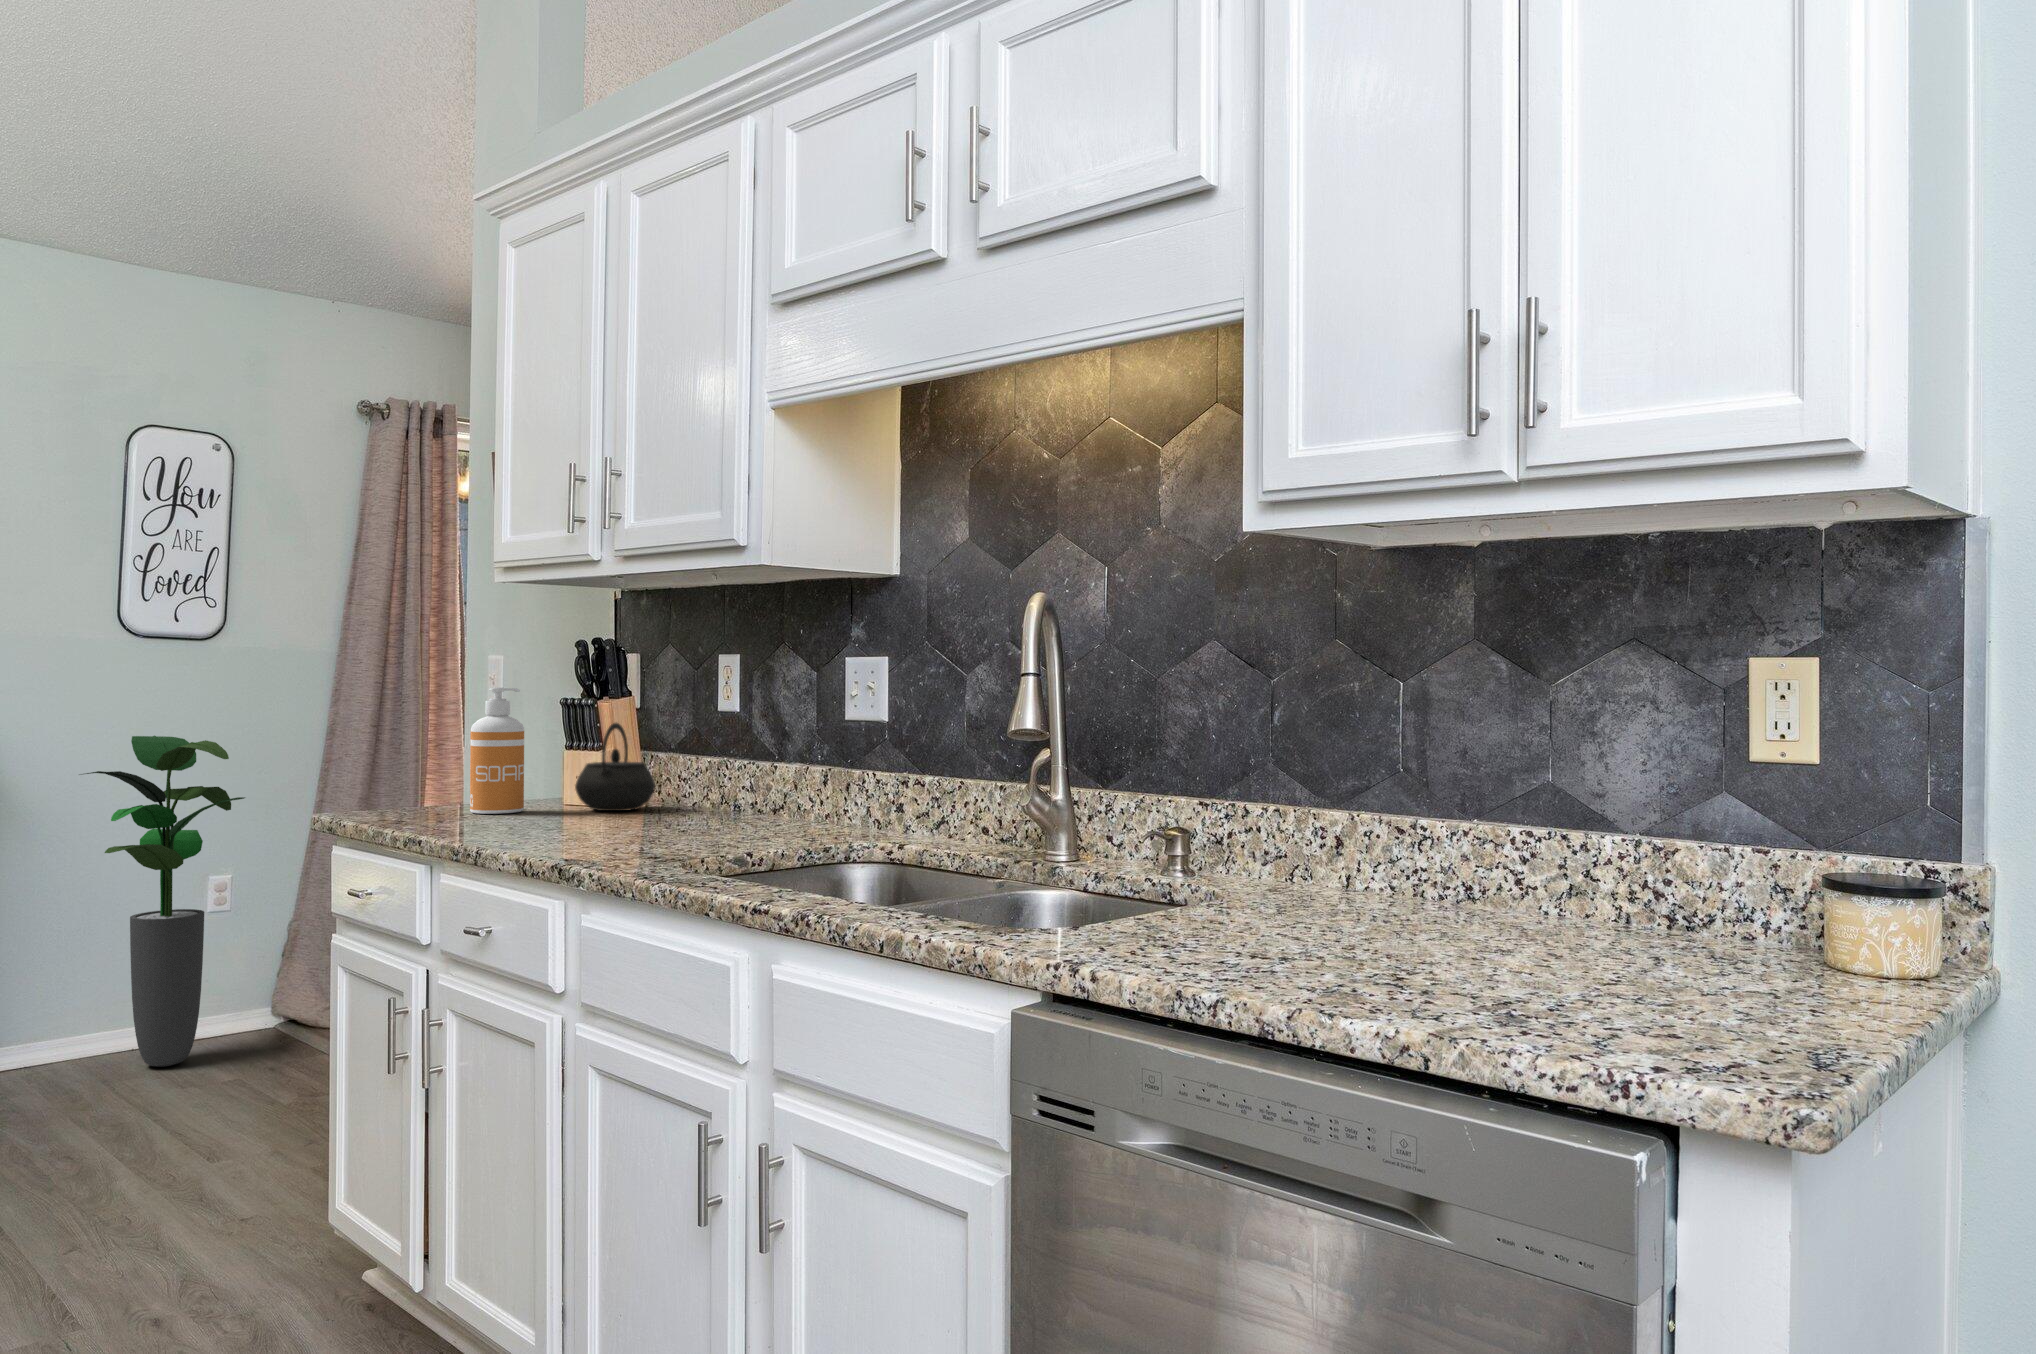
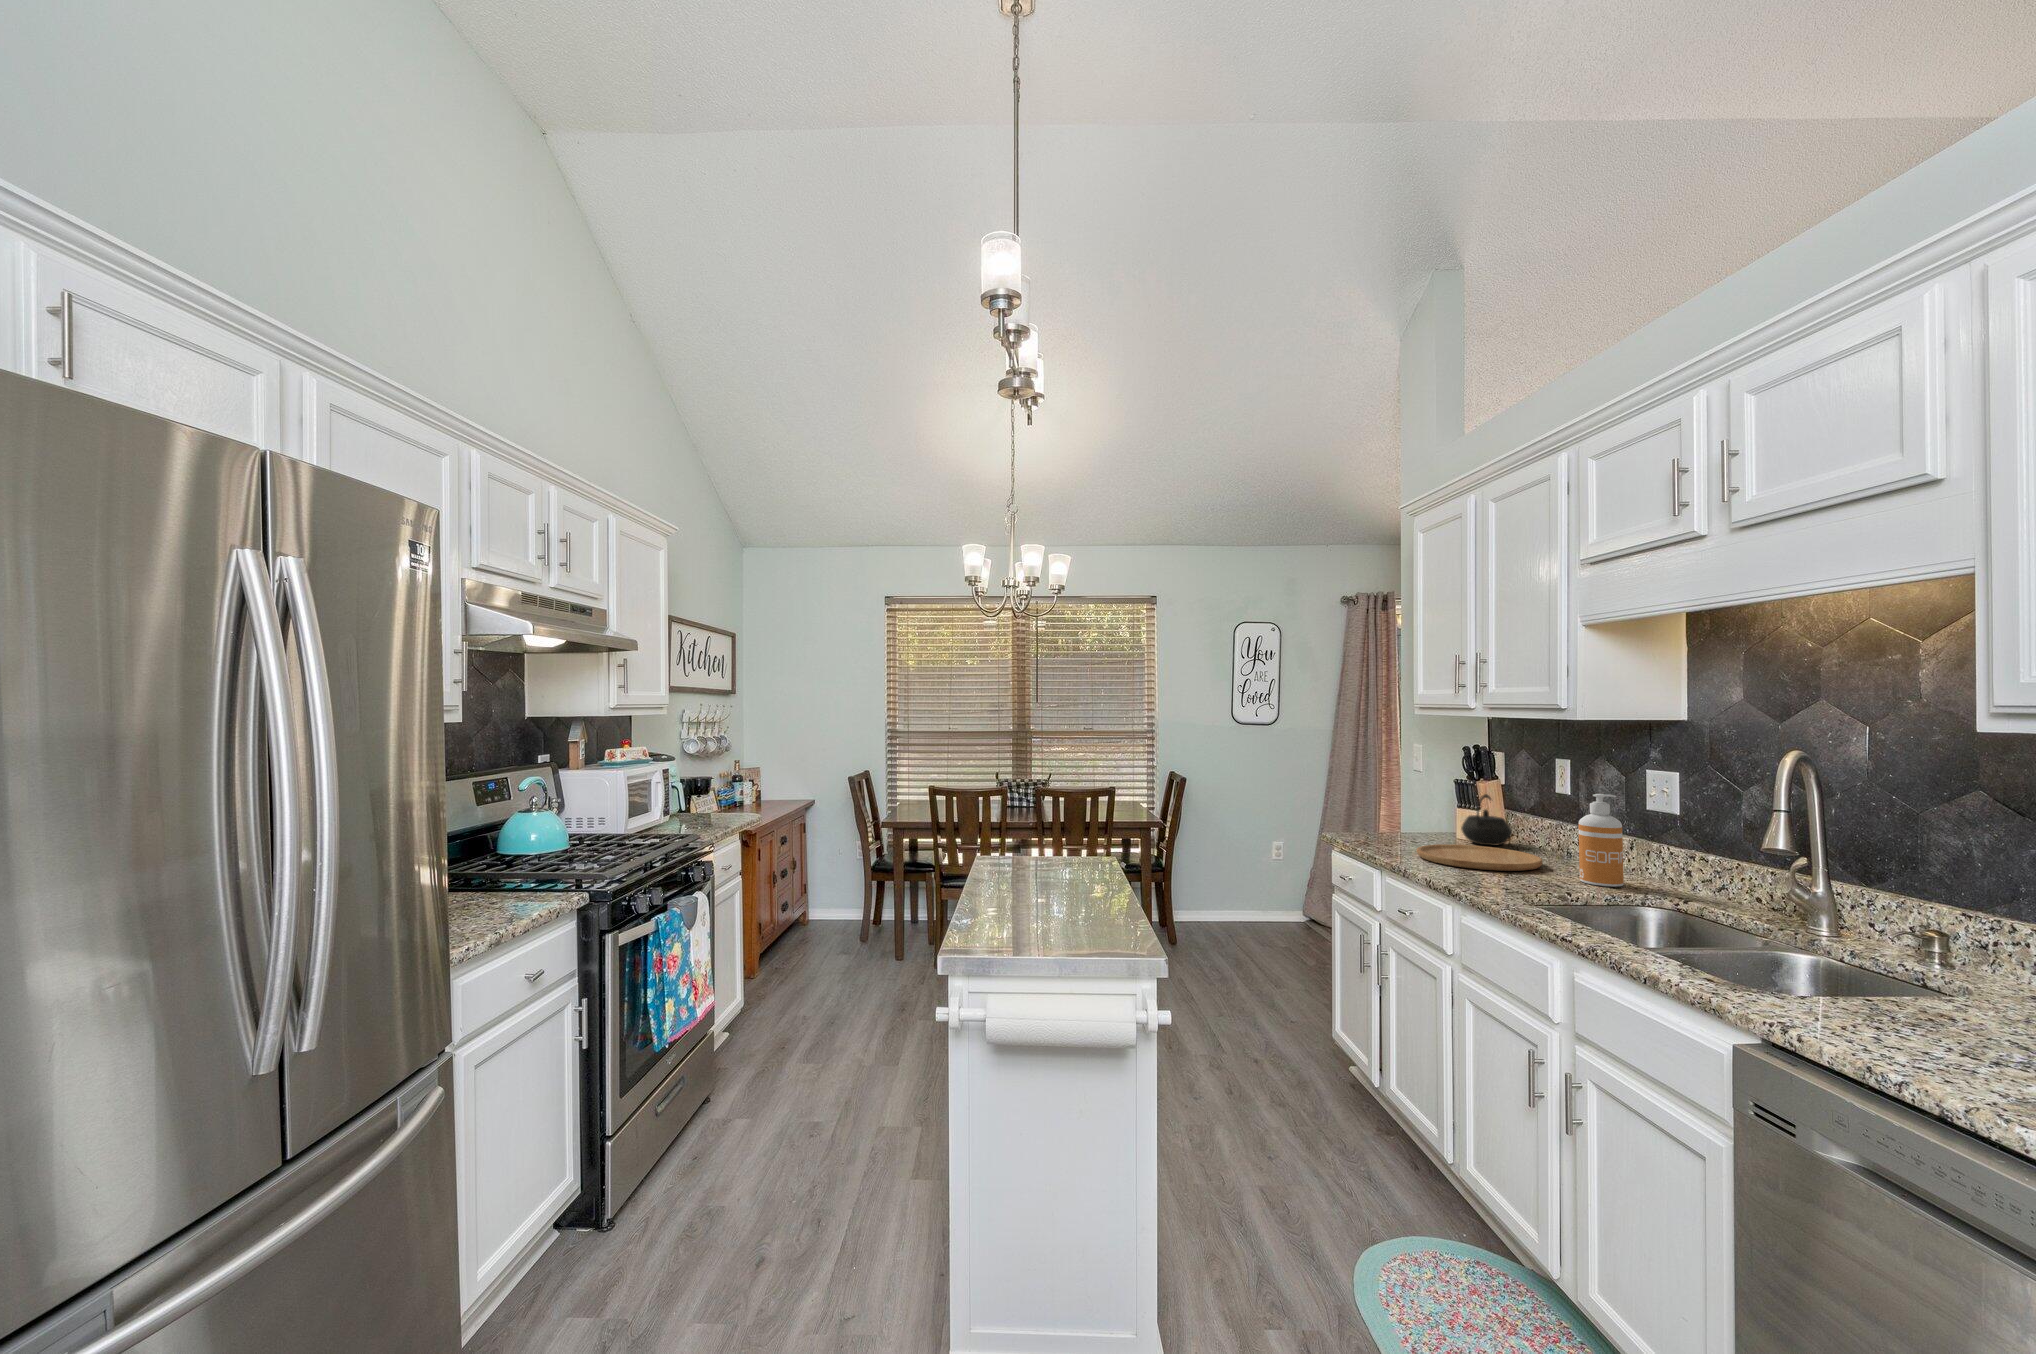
soap dispenser: present [470,687,524,814] -> present [1579,794,1624,887]
potted plant: present [81,736,245,1067] -> none [1219,769,1290,930]
cutting board: none [500,809,706,840] -> present [1417,844,1543,871]

